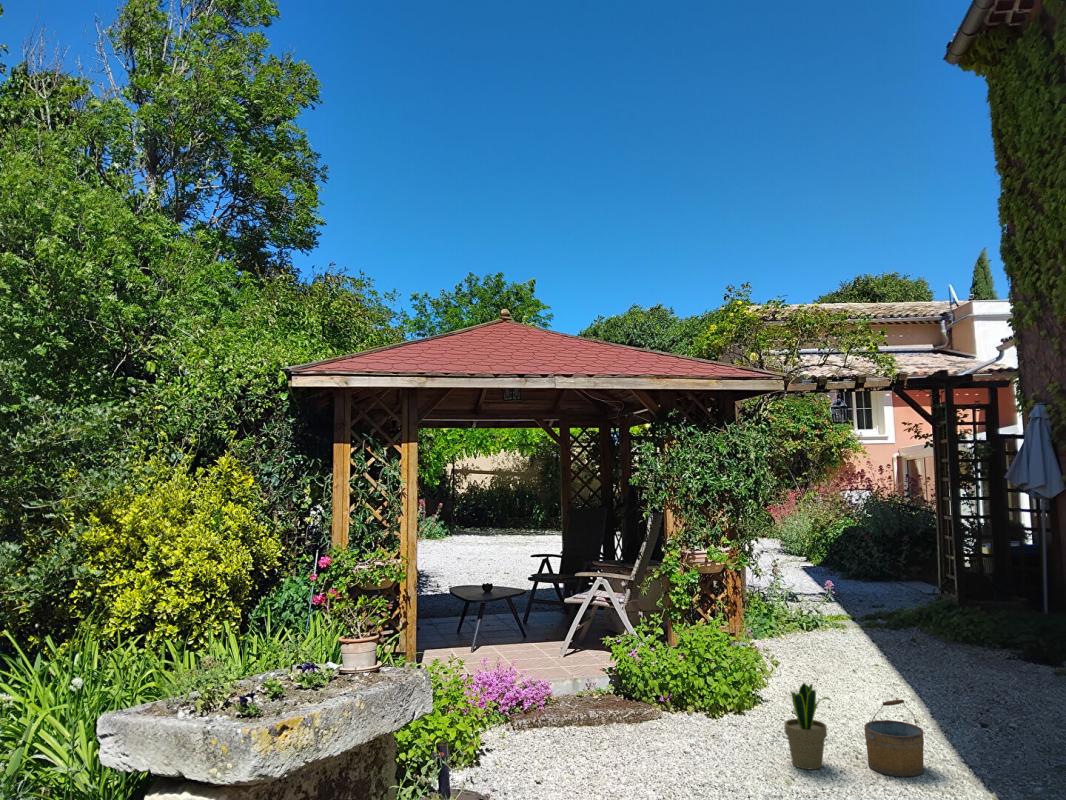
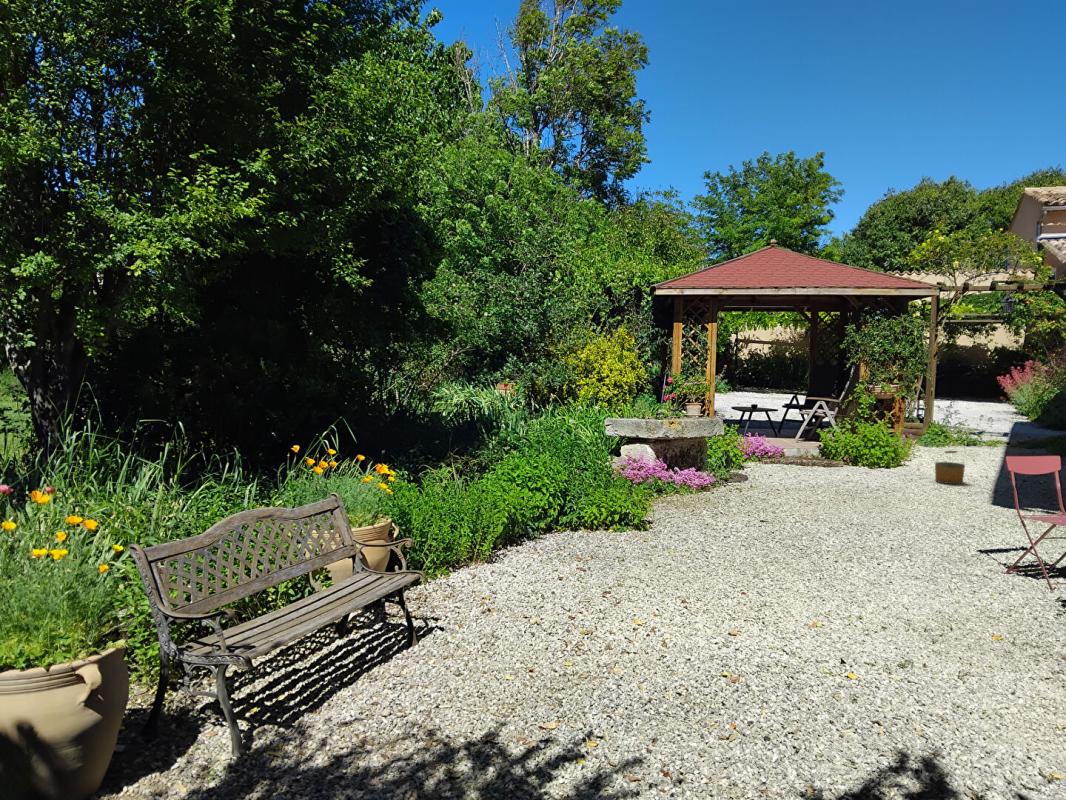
potted plant: present [784,683,831,770] -> none [894,441,919,480]

